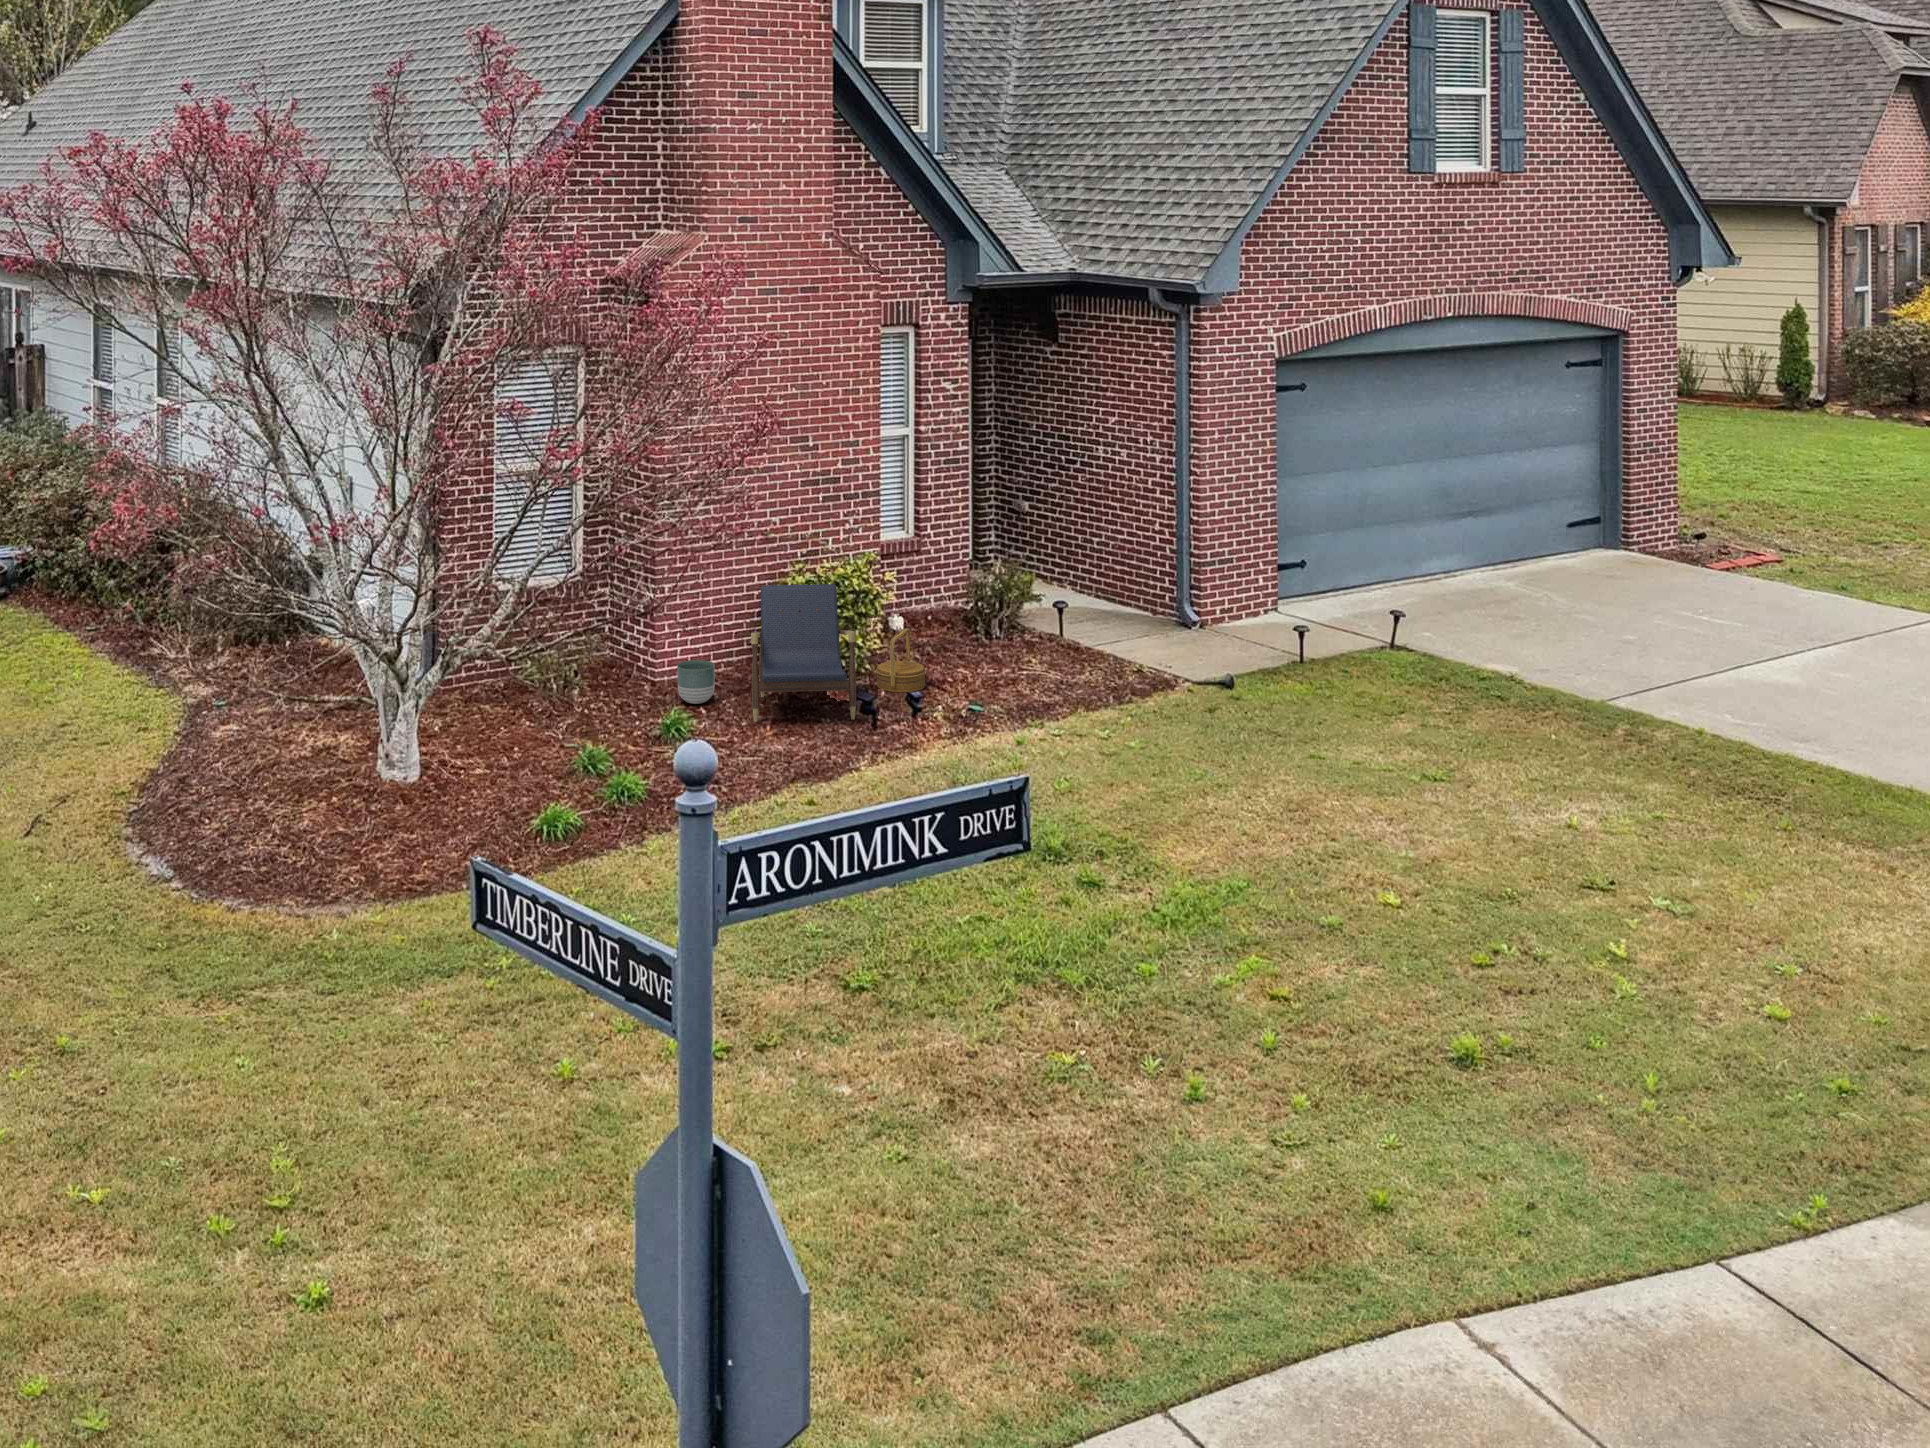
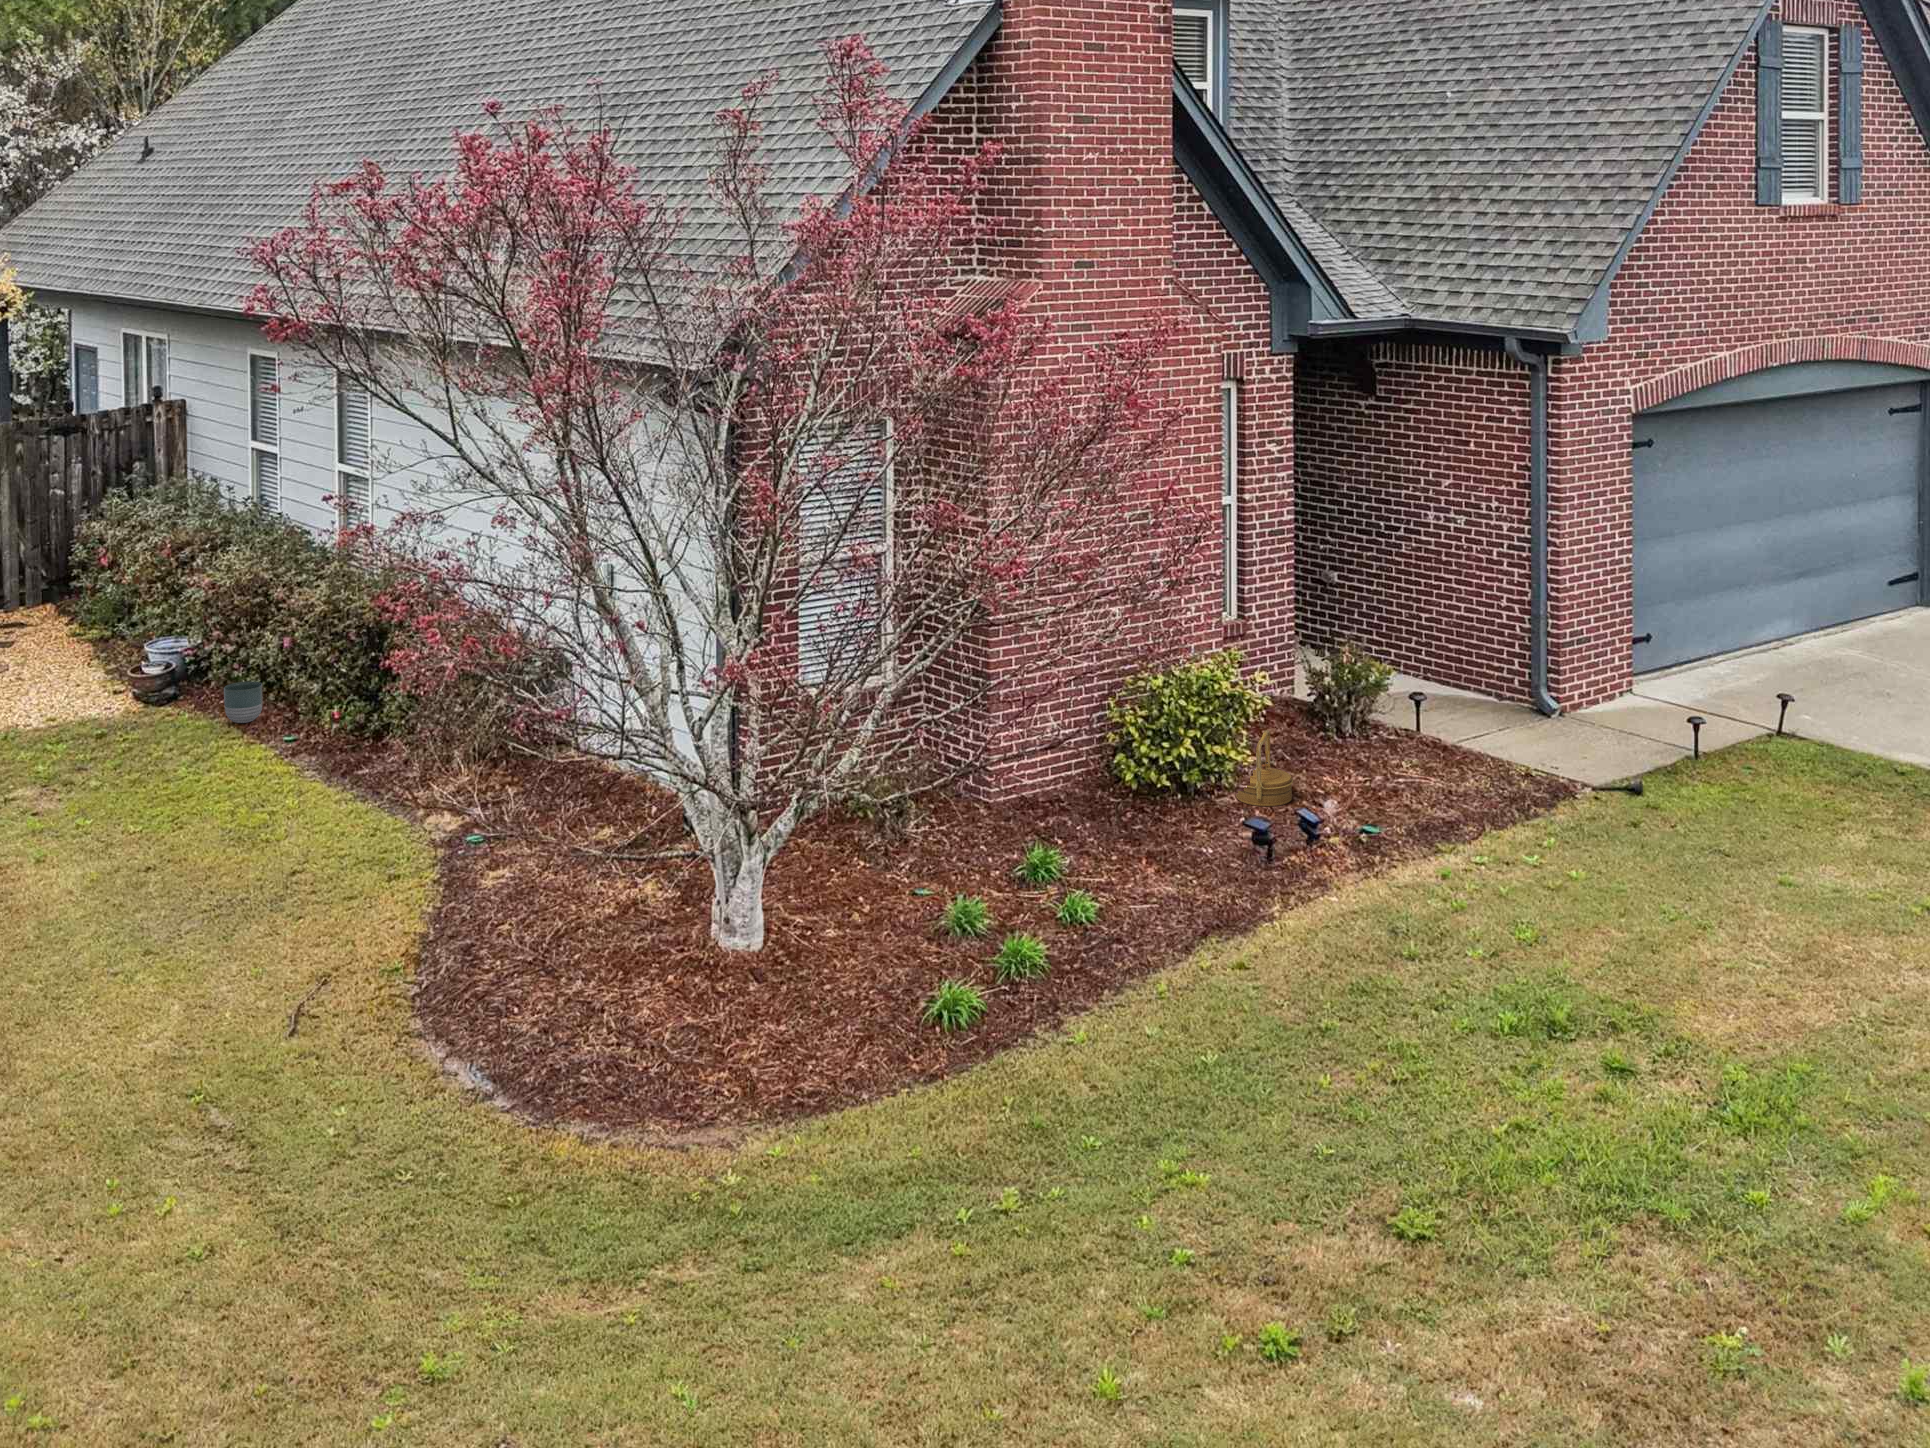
lounge chair: present [751,584,856,722] -> none [1106,683,1234,849]
planter: present [677,660,715,704] -> present [224,681,262,723]

